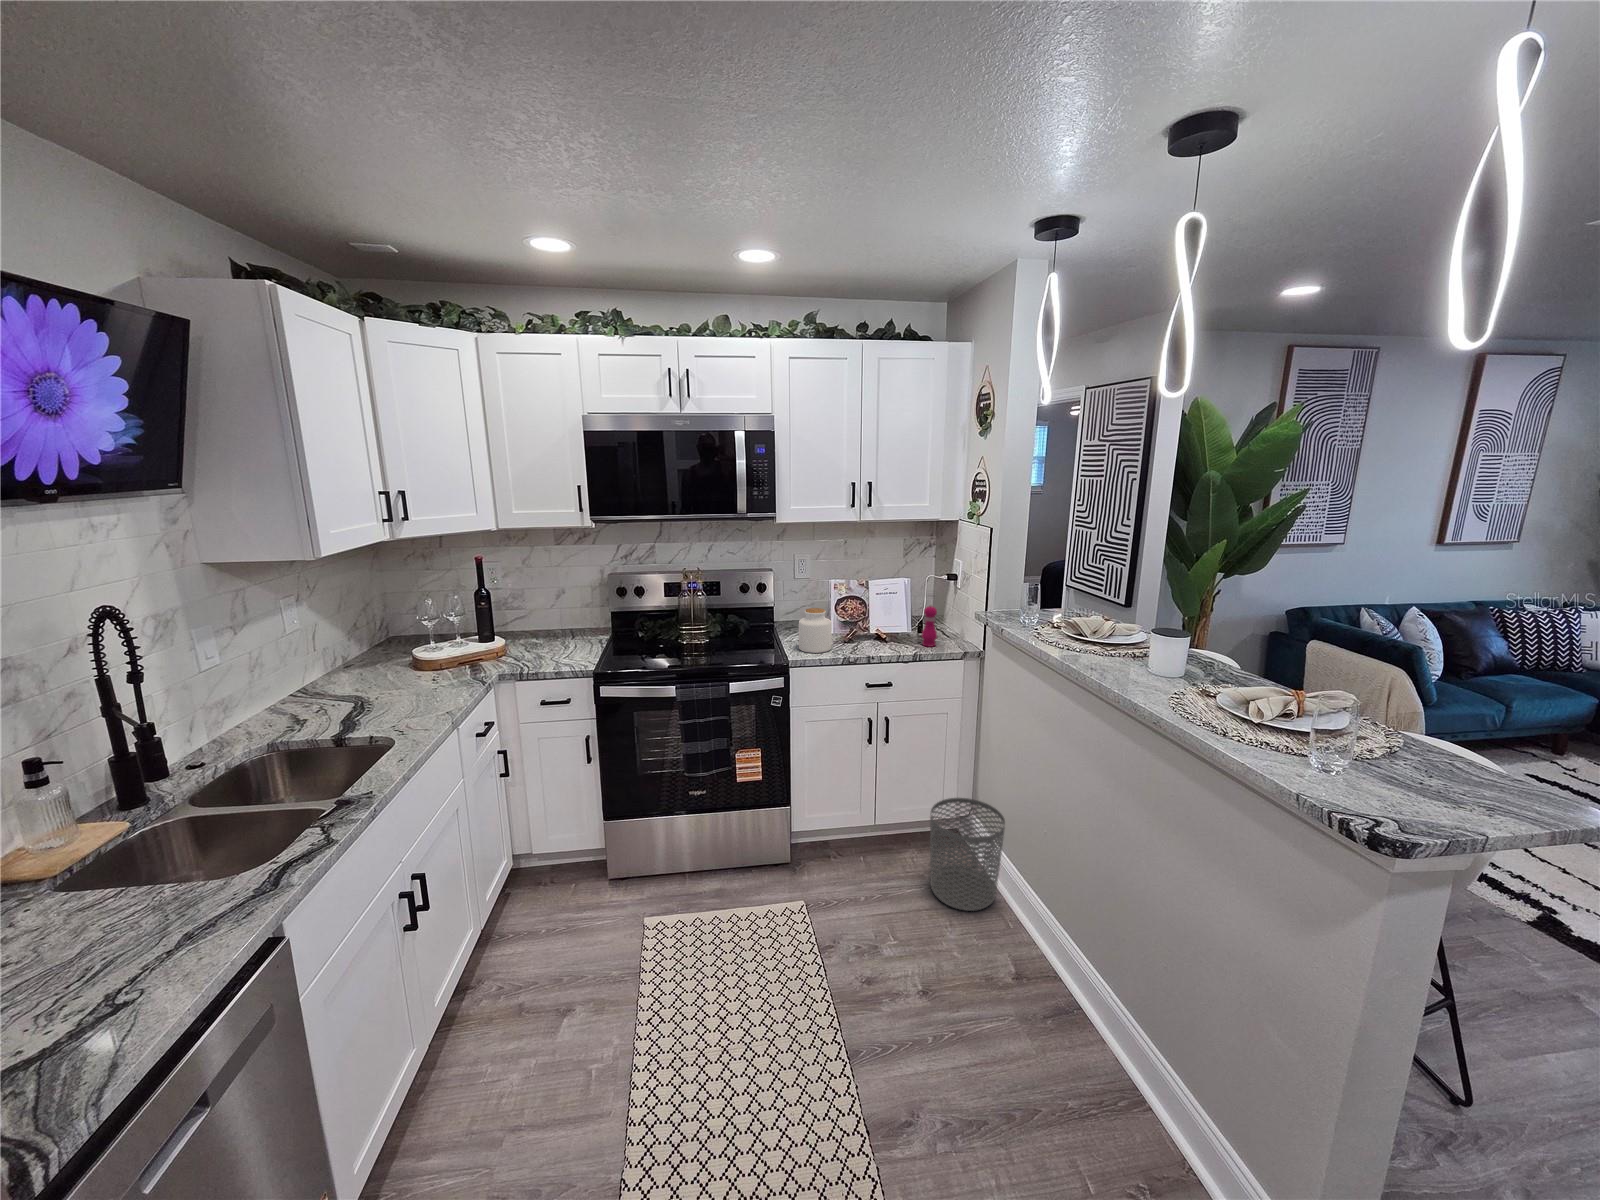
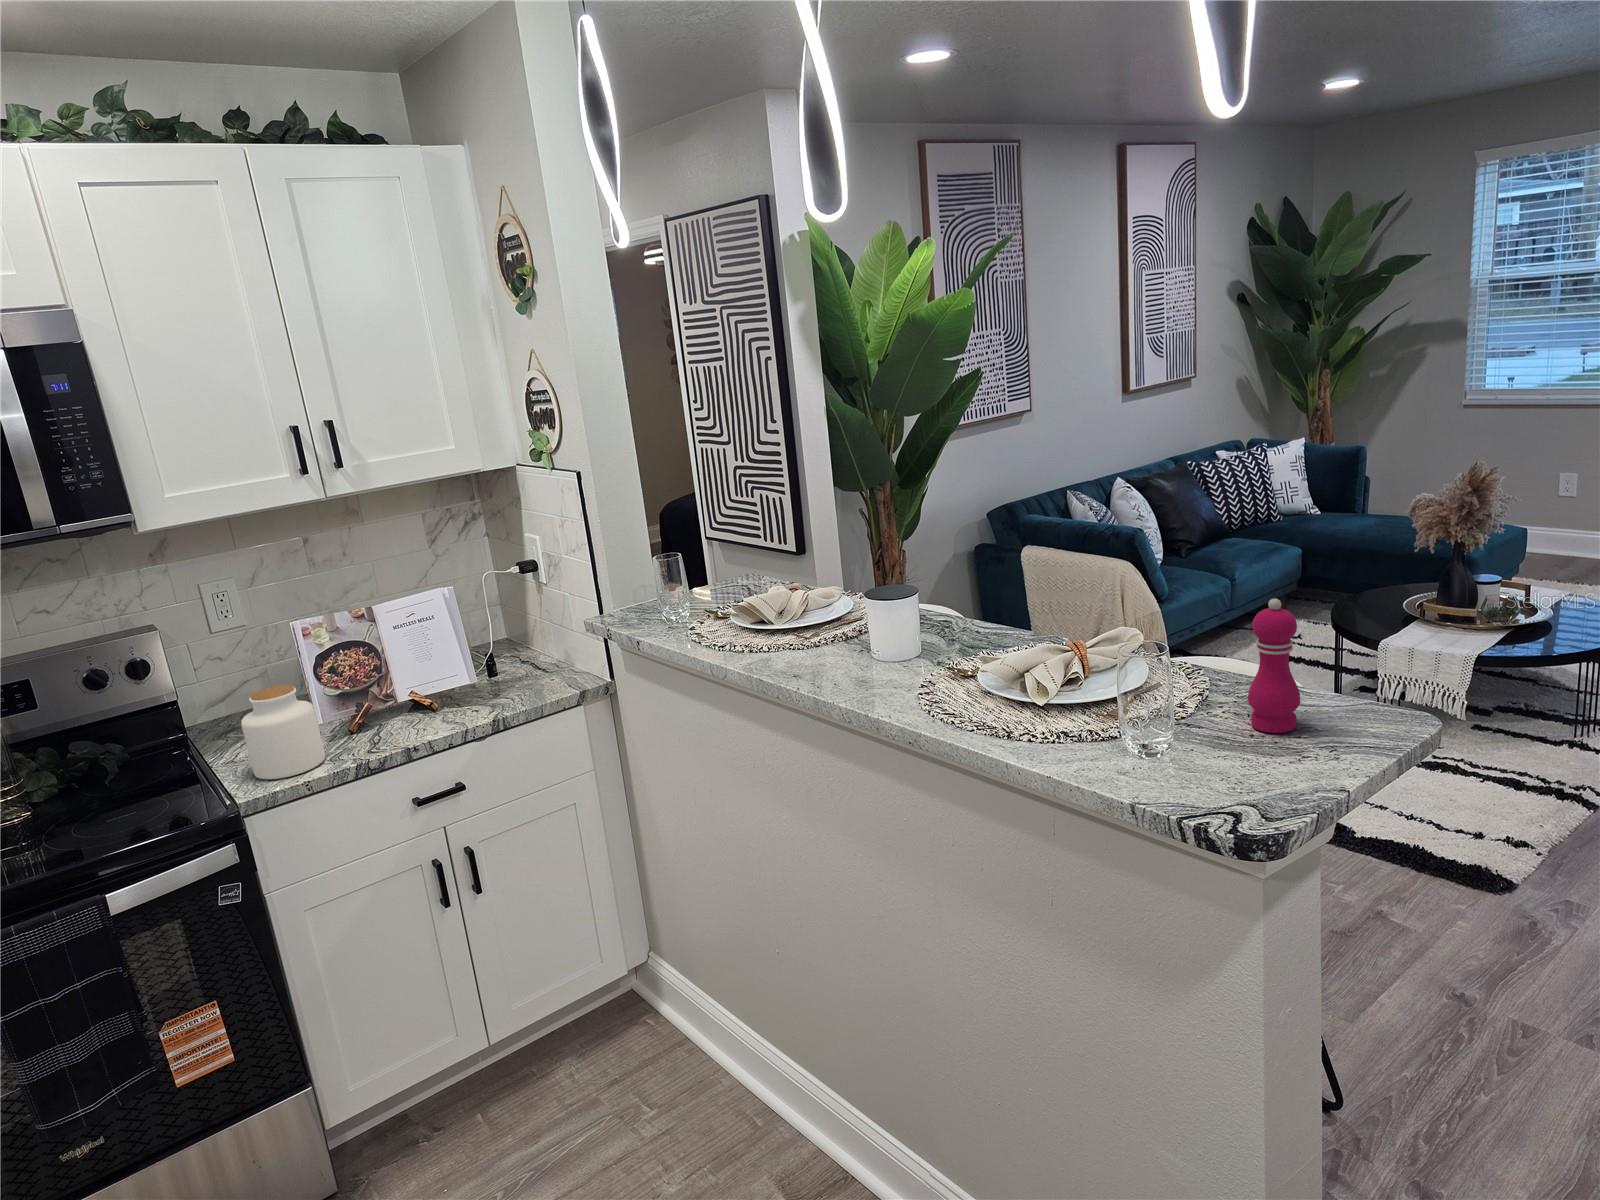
pepper mill: present [922,604,937,647] -> present [1248,599,1300,733]
waste bin: present [930,798,1005,911] -> none [589,940,727,1140]

